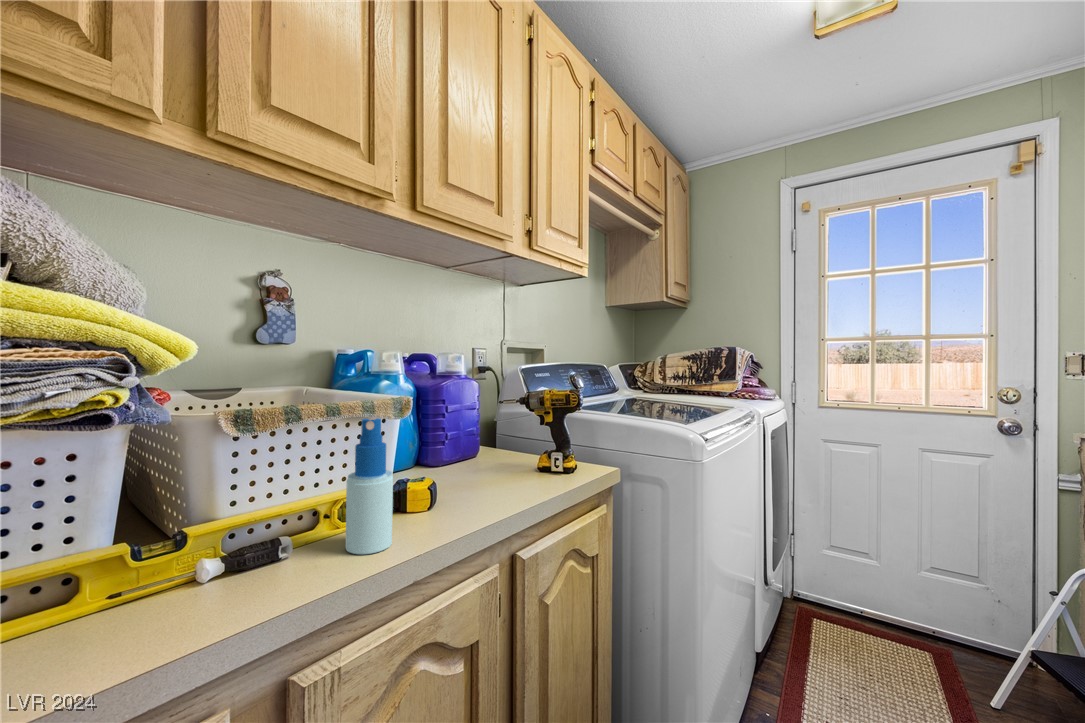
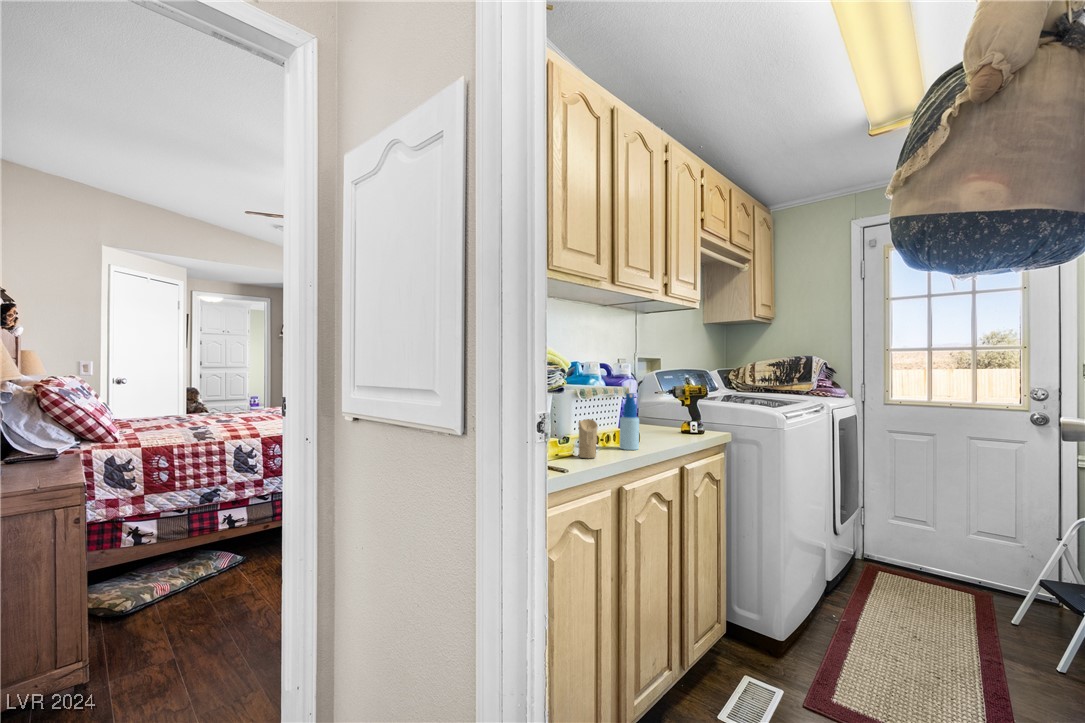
candle: none [125,505,198,634] -> present [578,419,598,458]

